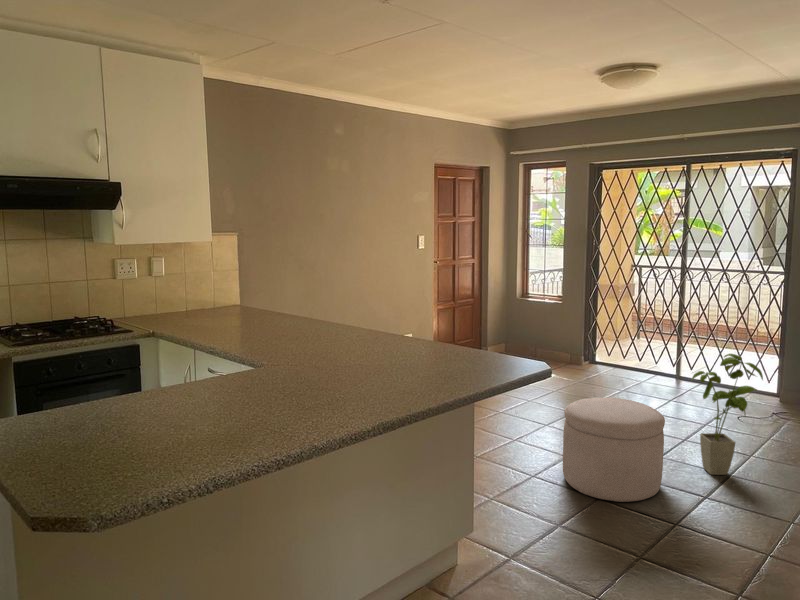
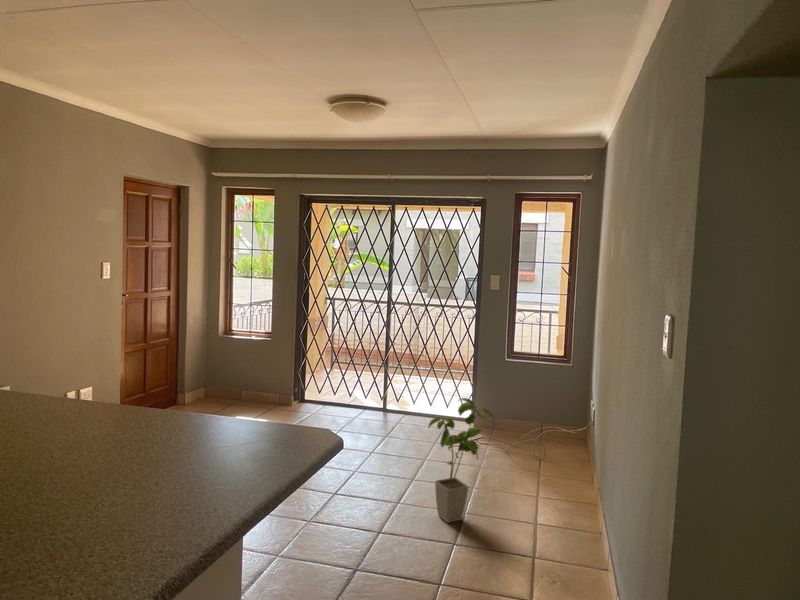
ottoman: present [563,397,665,502] -> none [305,456,414,581]

